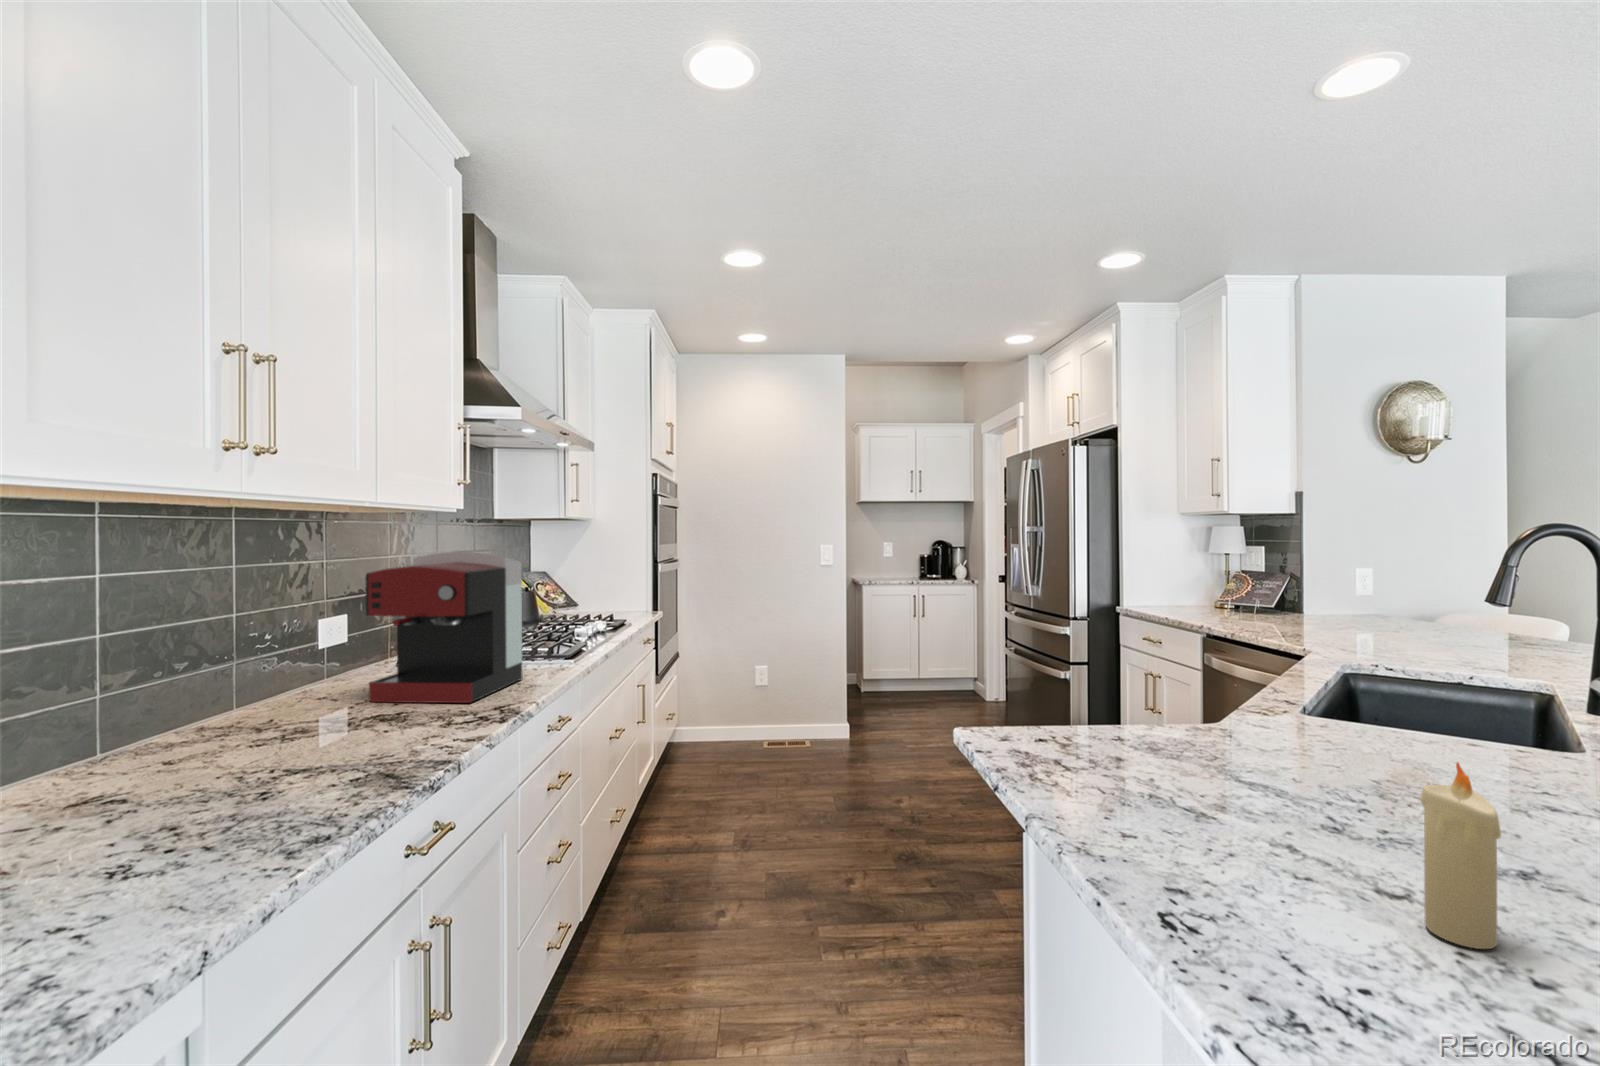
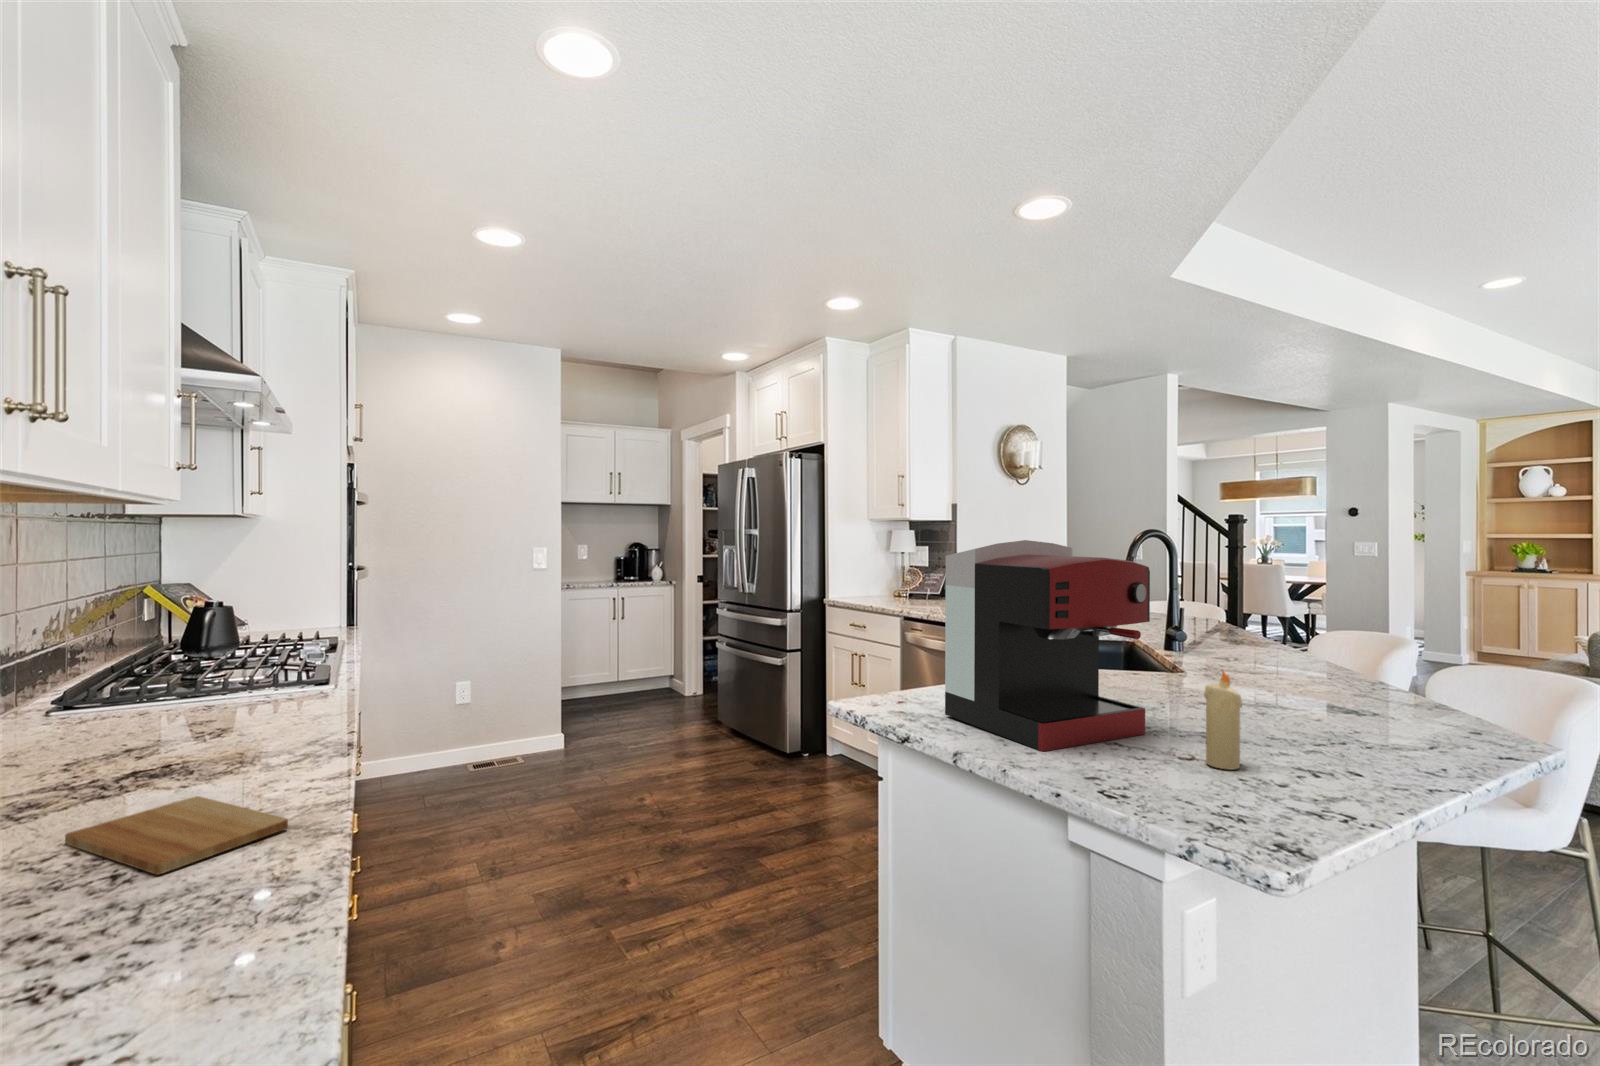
coffee maker: present [365,551,522,703] -> present [945,540,1150,751]
cutting board: none [268,741,384,799] -> present [65,796,288,875]

